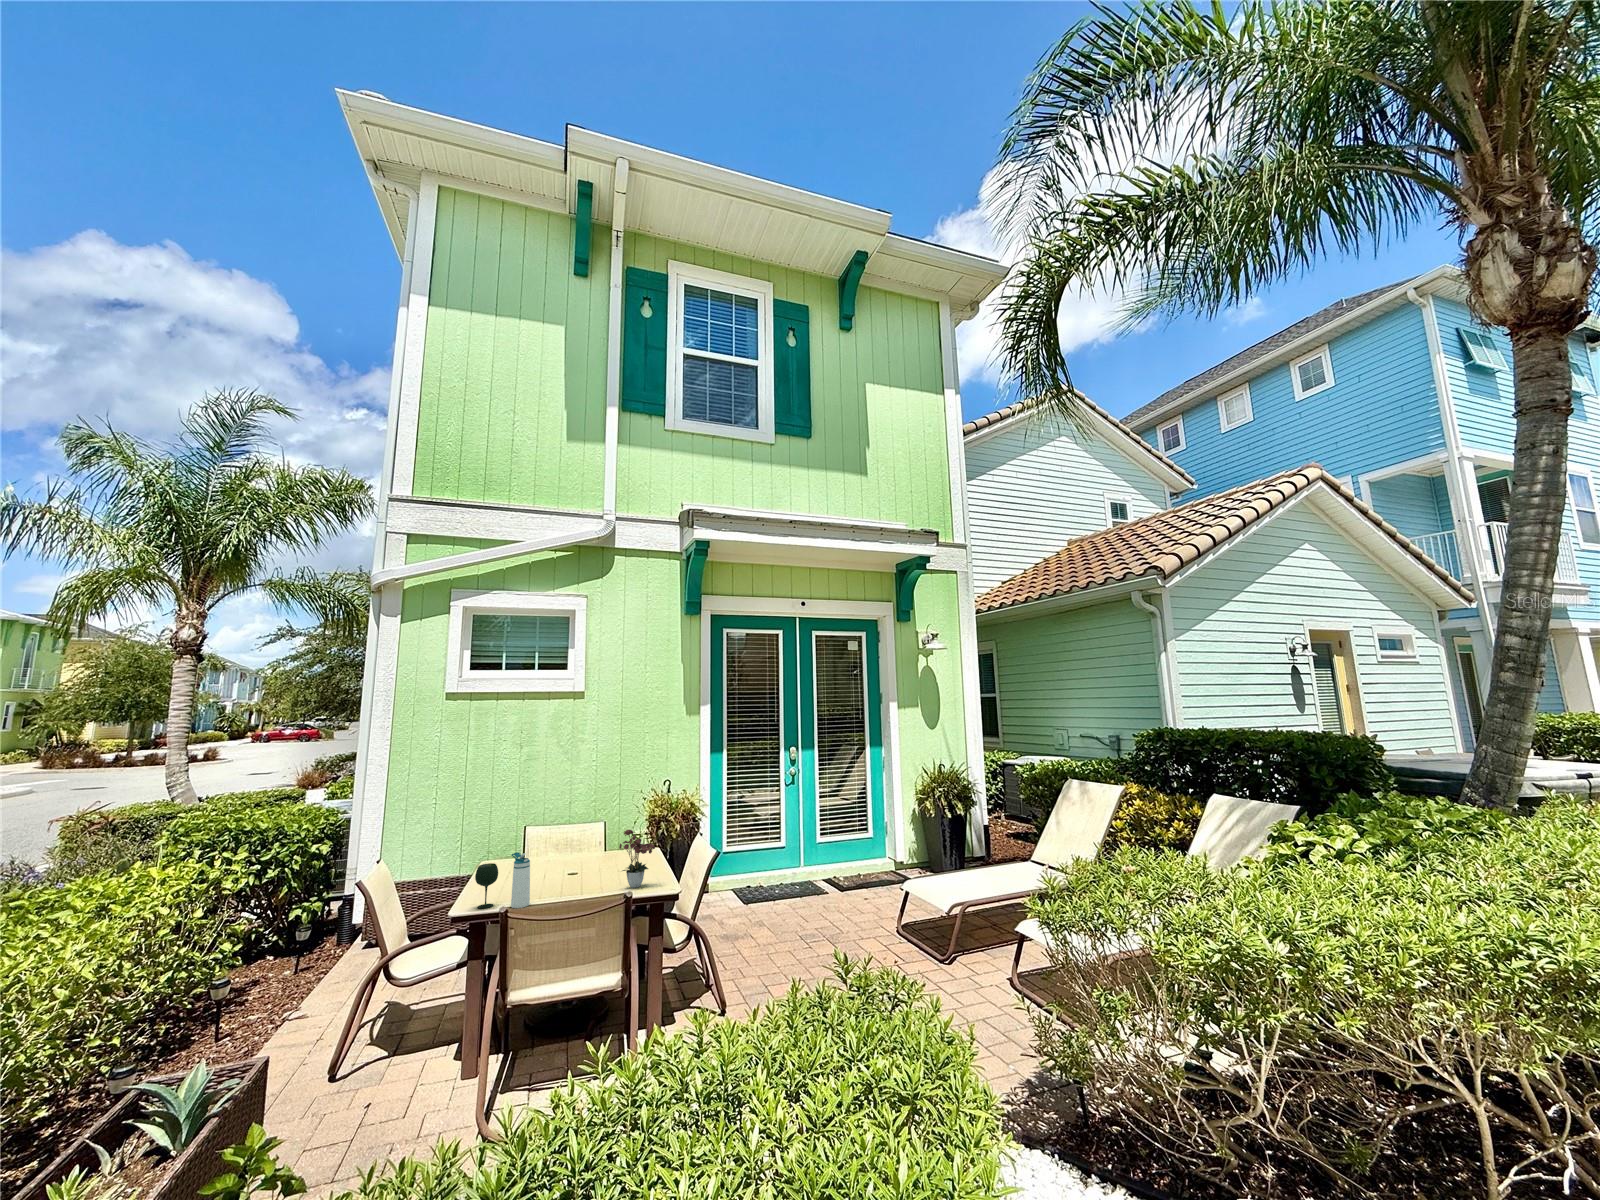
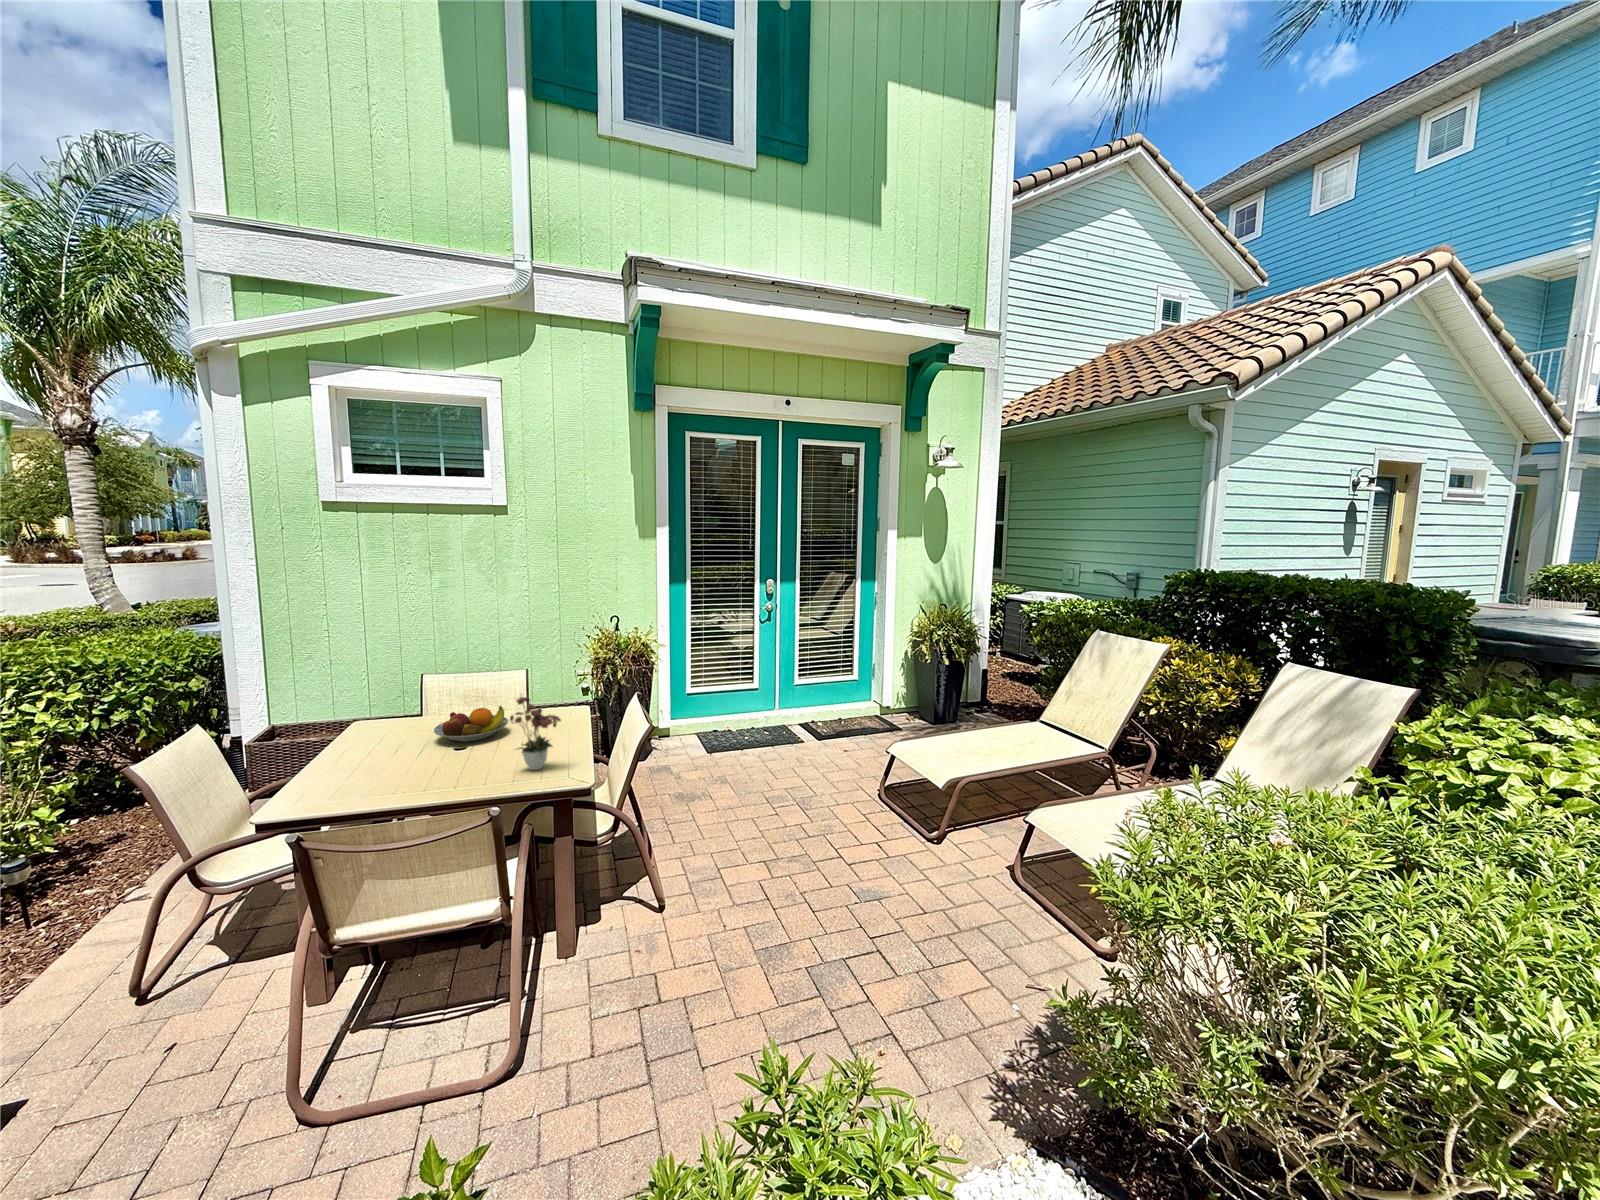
fruit bowl: none [546,847,601,876] -> present [434,706,508,742]
water bottle: present [511,852,530,908] -> none [348,728,382,802]
wine glass: present [475,863,498,909] -> none [299,740,336,800]

